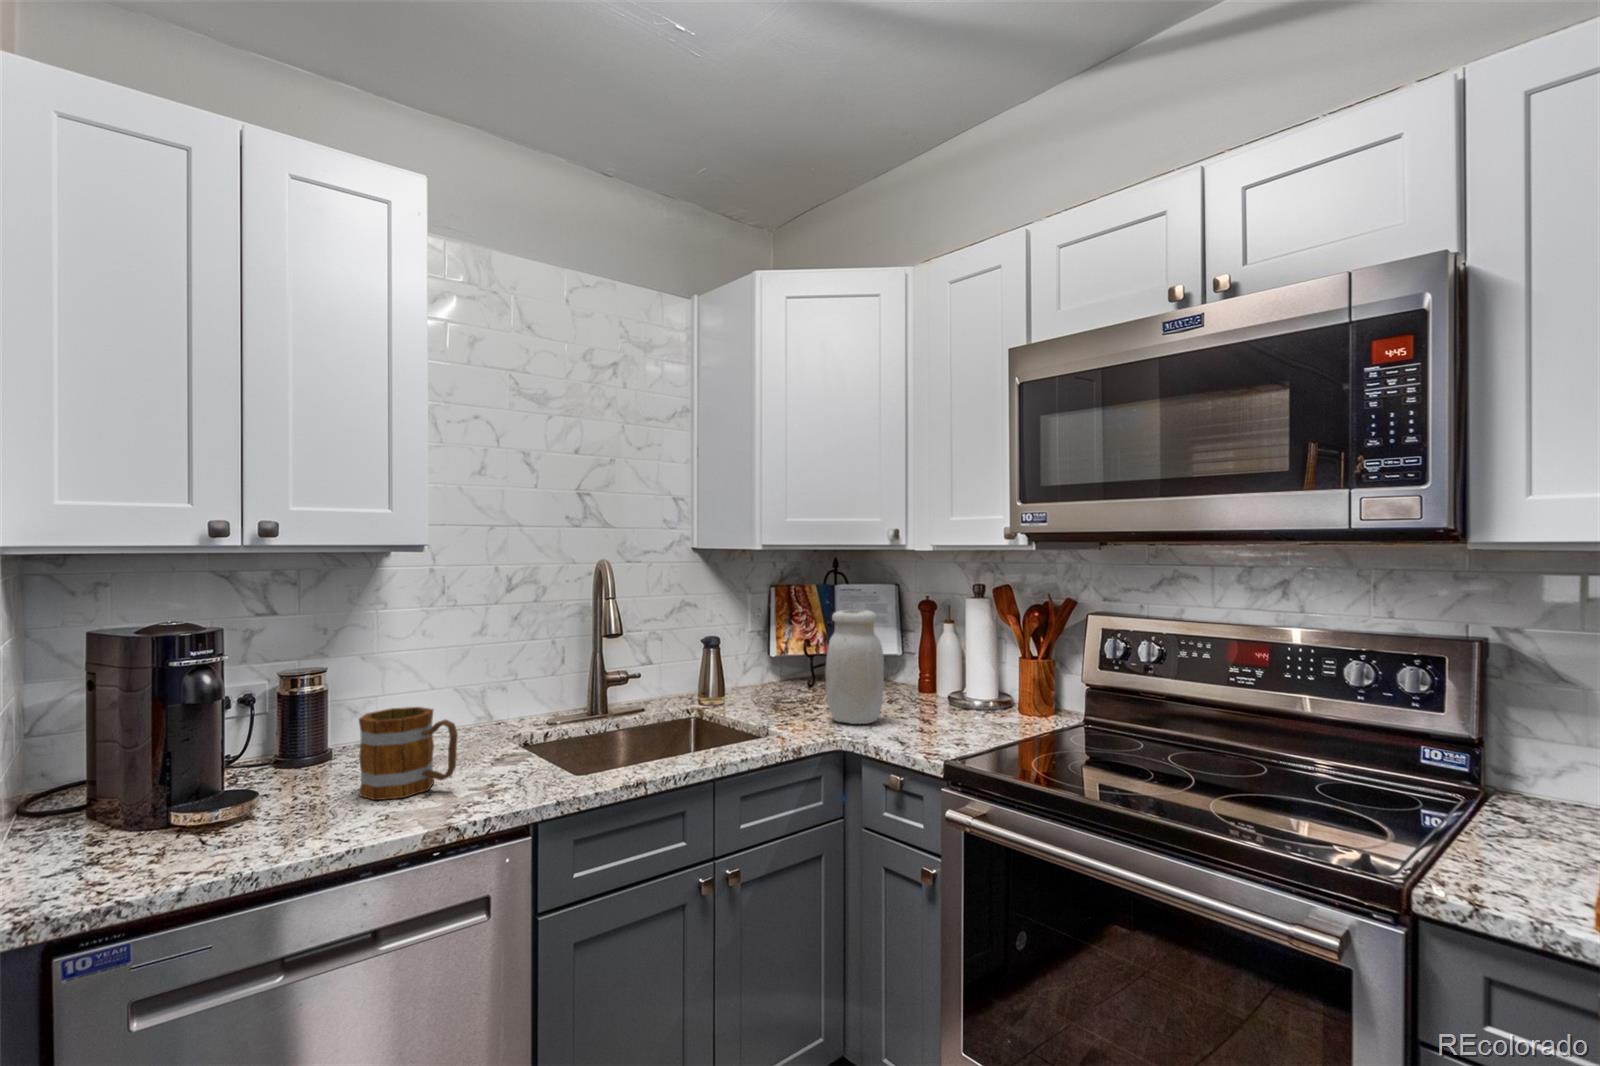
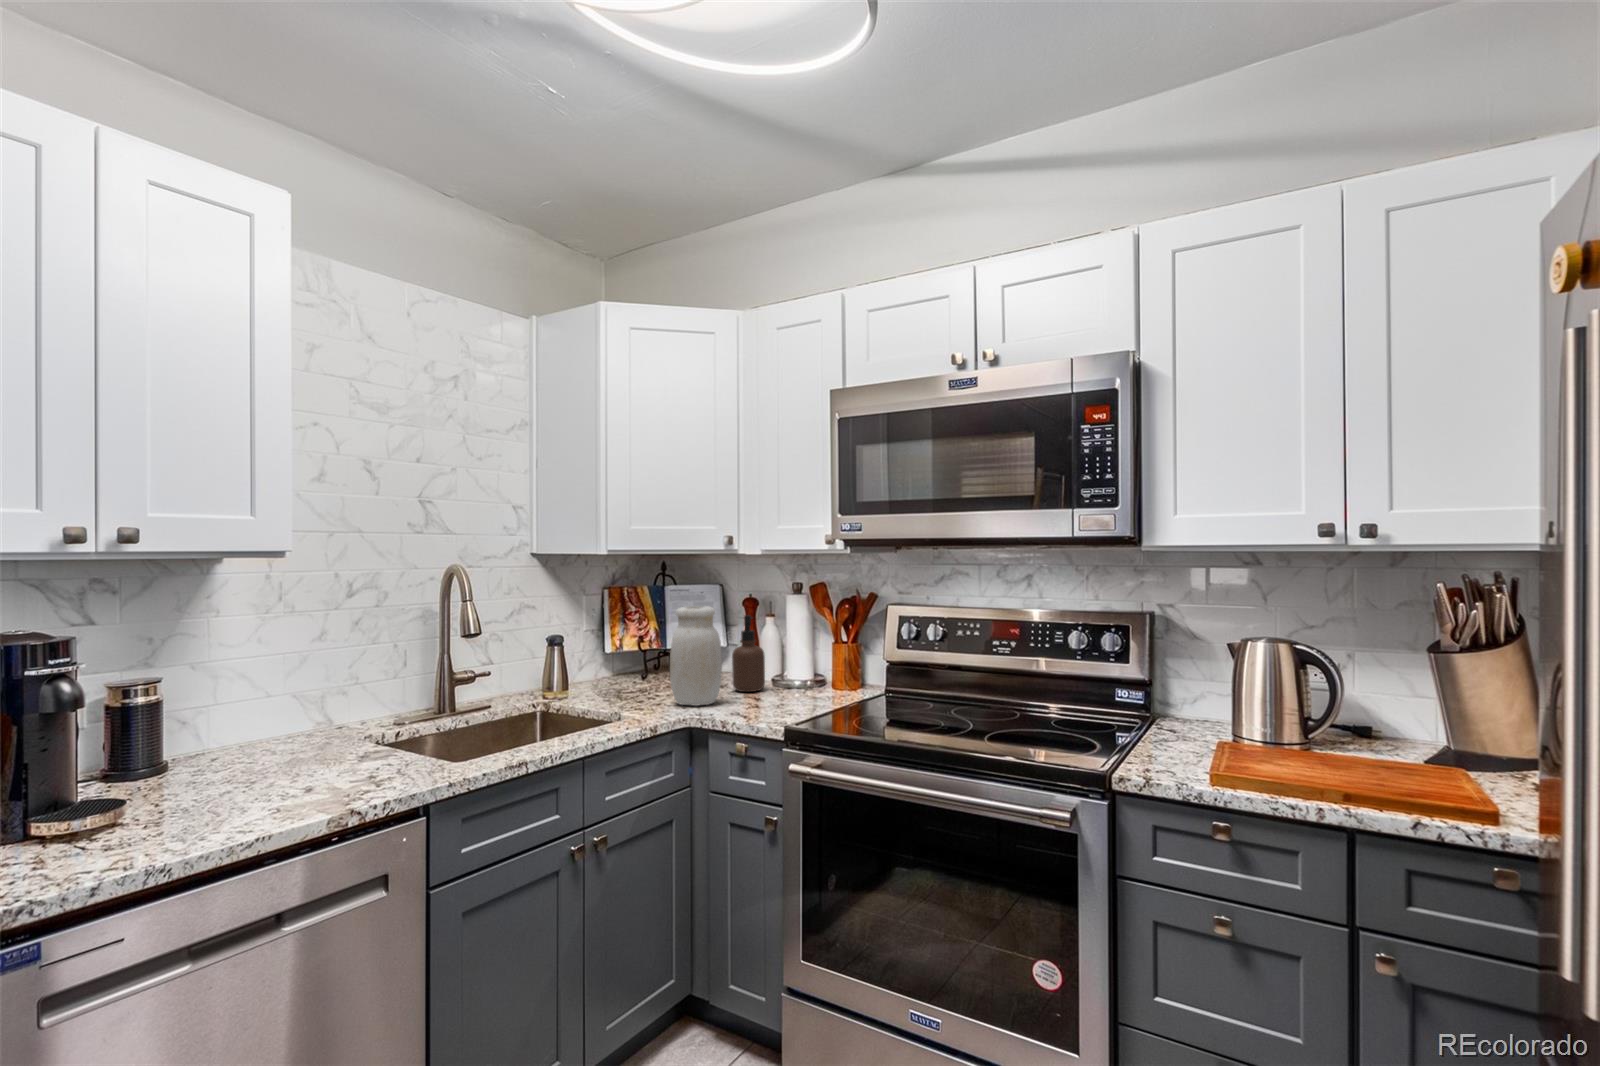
soap dispenser: none [902,621,940,710] -> present [732,615,765,692]
mug: present [359,707,458,800] -> none [235,707,342,798]

